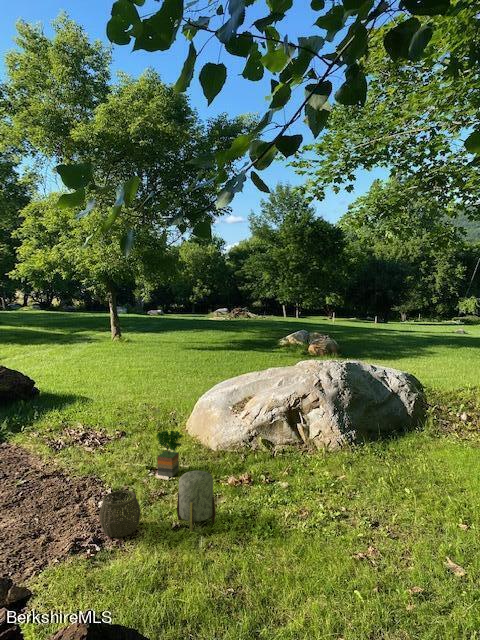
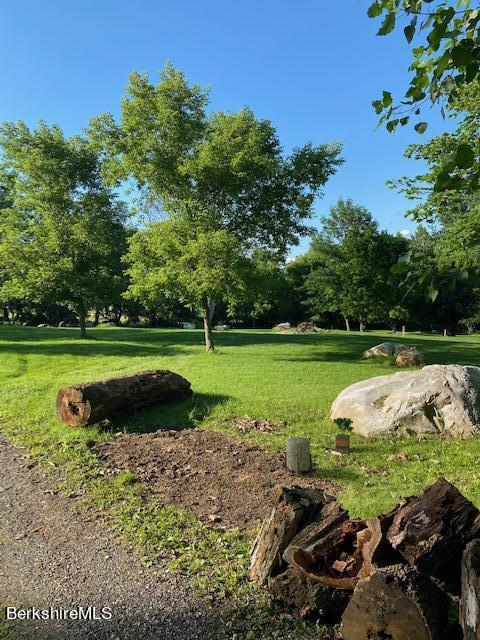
stool: present [177,470,216,531] -> present [284,437,312,477]
woven basket: present [100,490,140,538] -> none [322,454,351,485]

